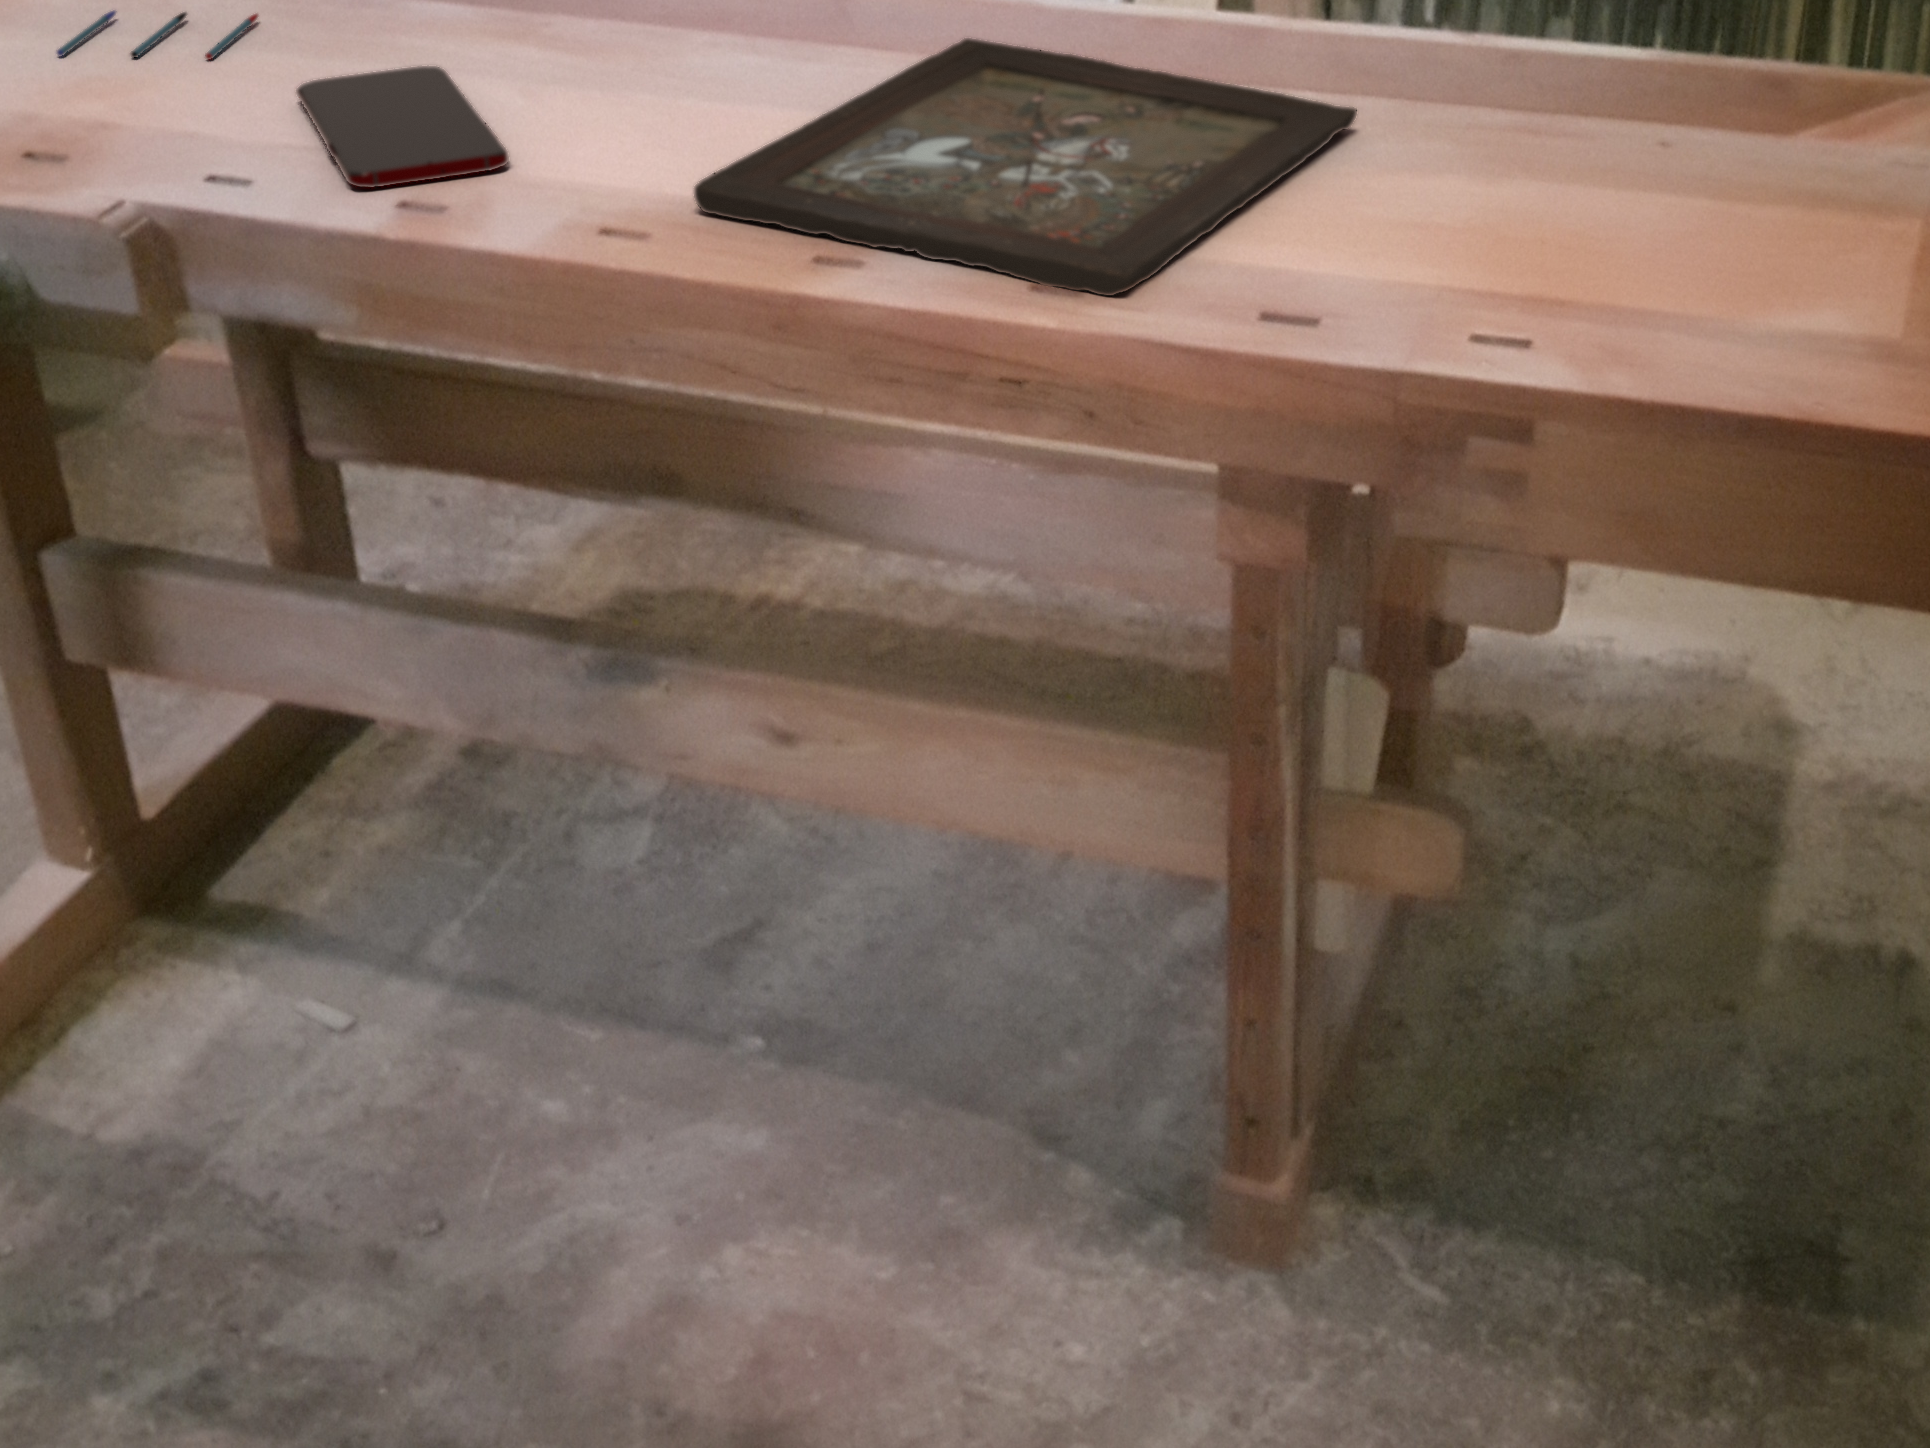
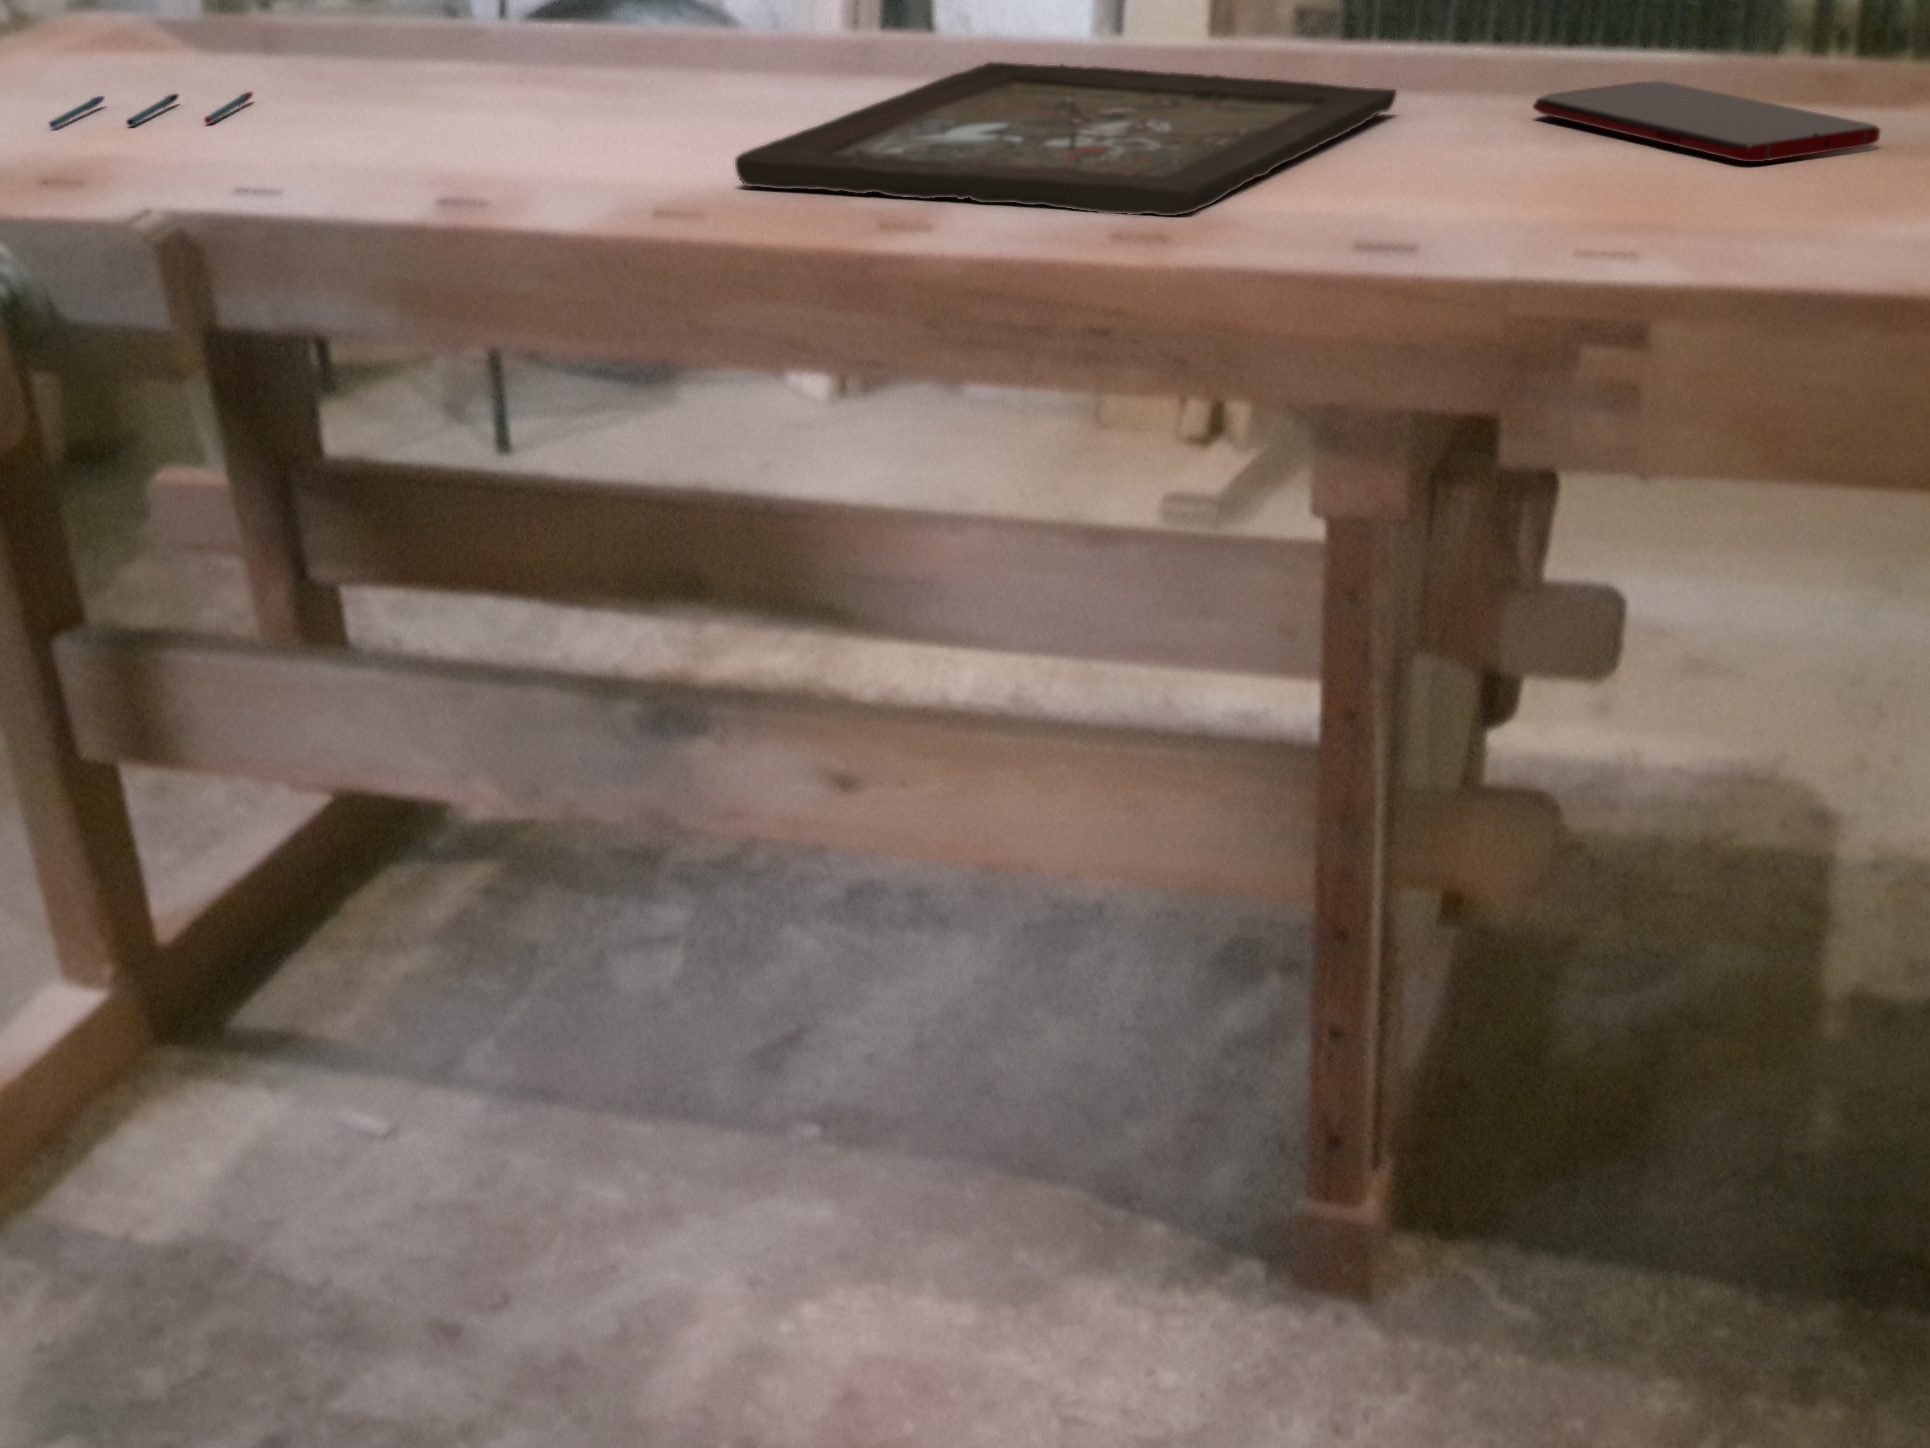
smartphone: present [296,66,509,187] -> present [1533,81,1880,162]

